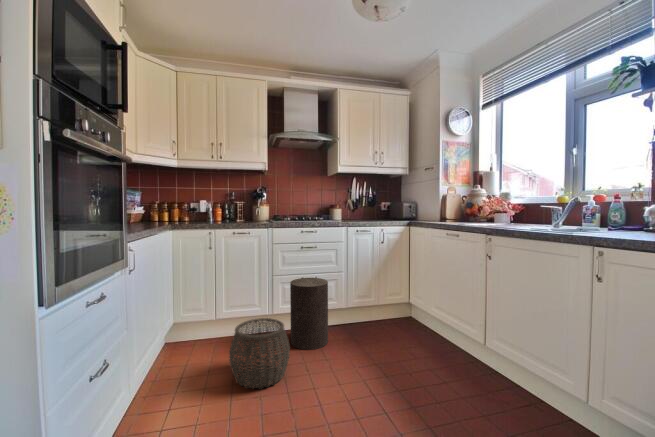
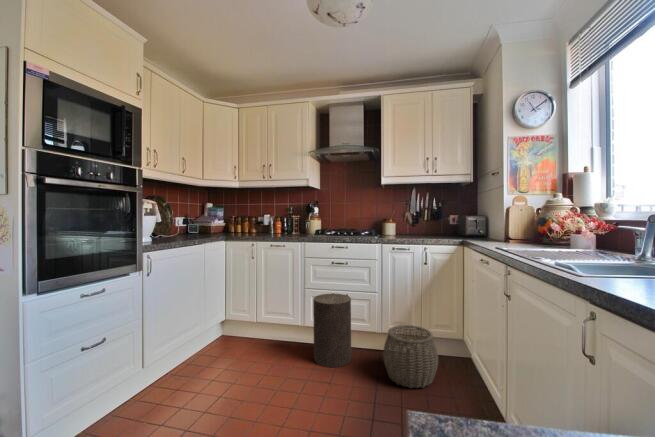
woven basket: present [229,318,290,388] -> present [383,325,438,388]

